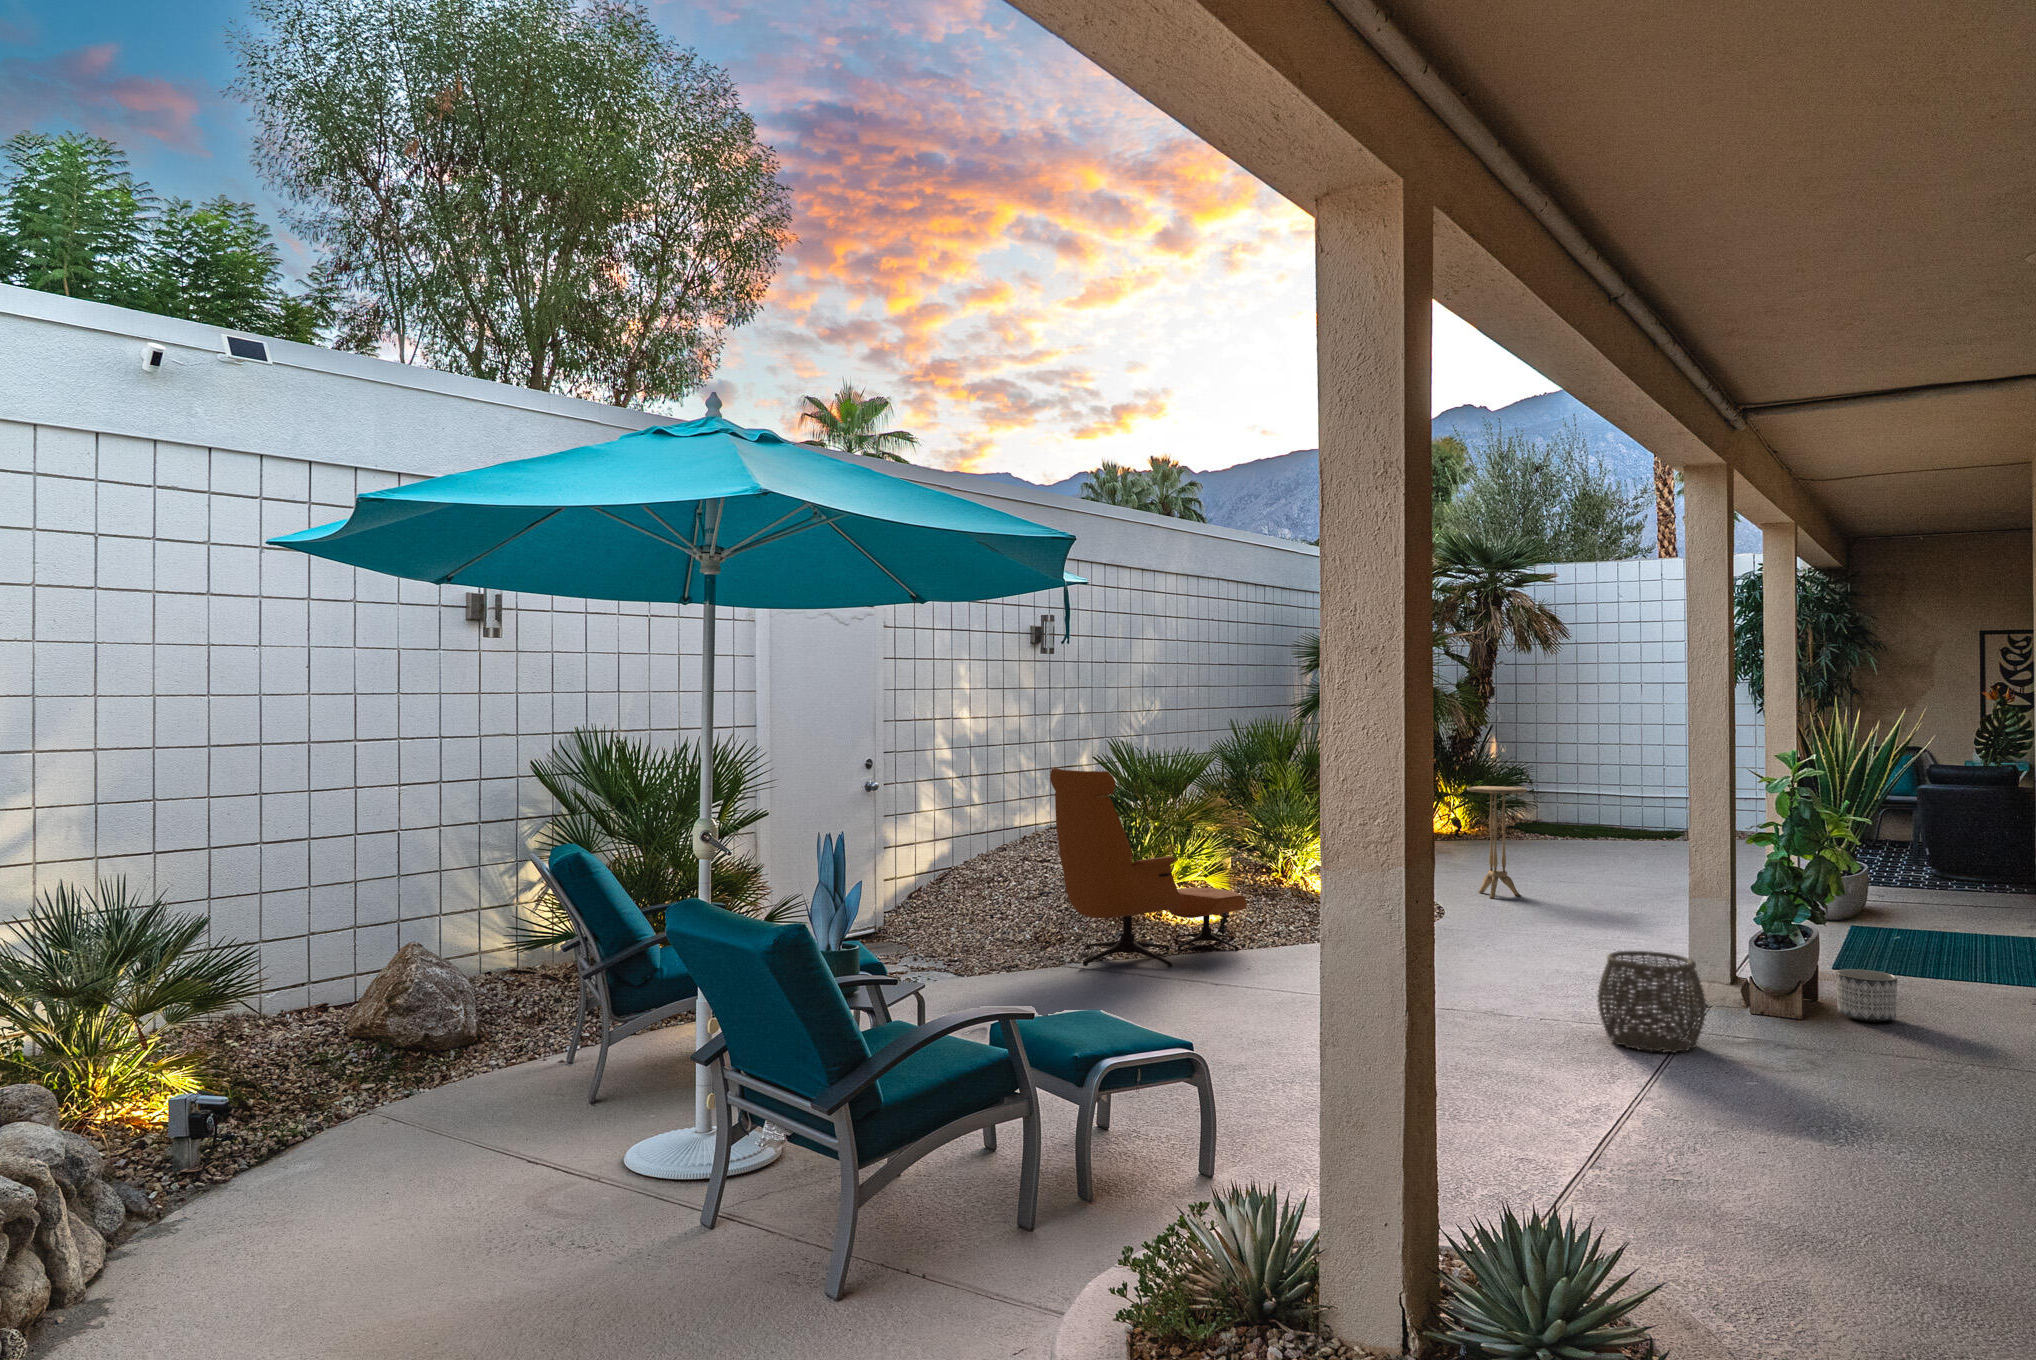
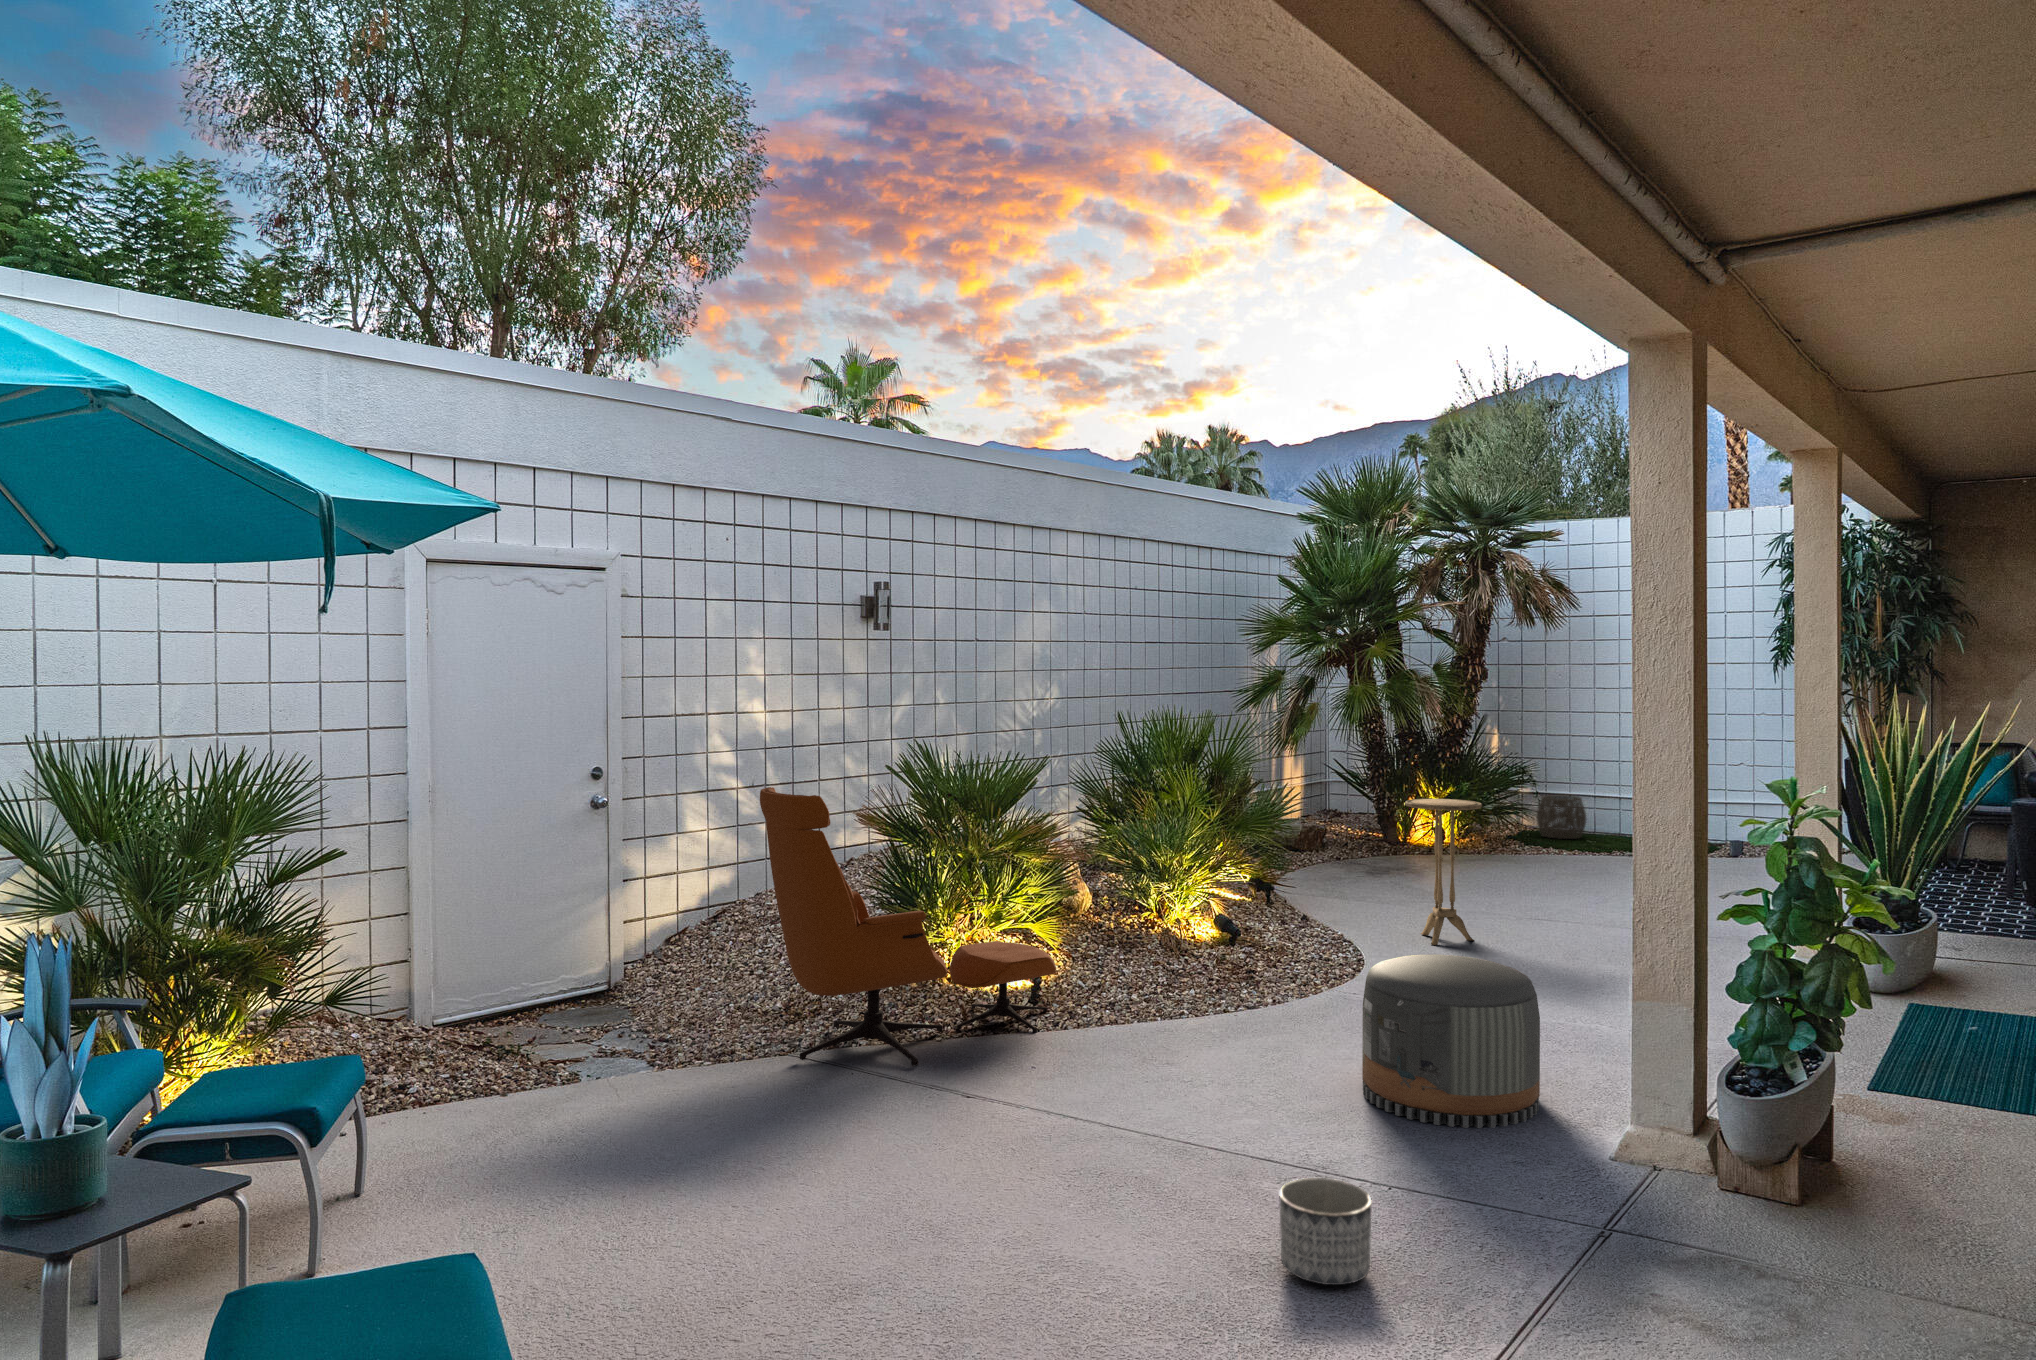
pouf: none [1496,881,1622,990] -> present [1362,955,1540,1128]
woven basket: present [1597,951,1706,1053] -> present [1537,795,1586,839]
planter: present [1836,969,1897,1022] -> present [1279,1178,1372,1285]

